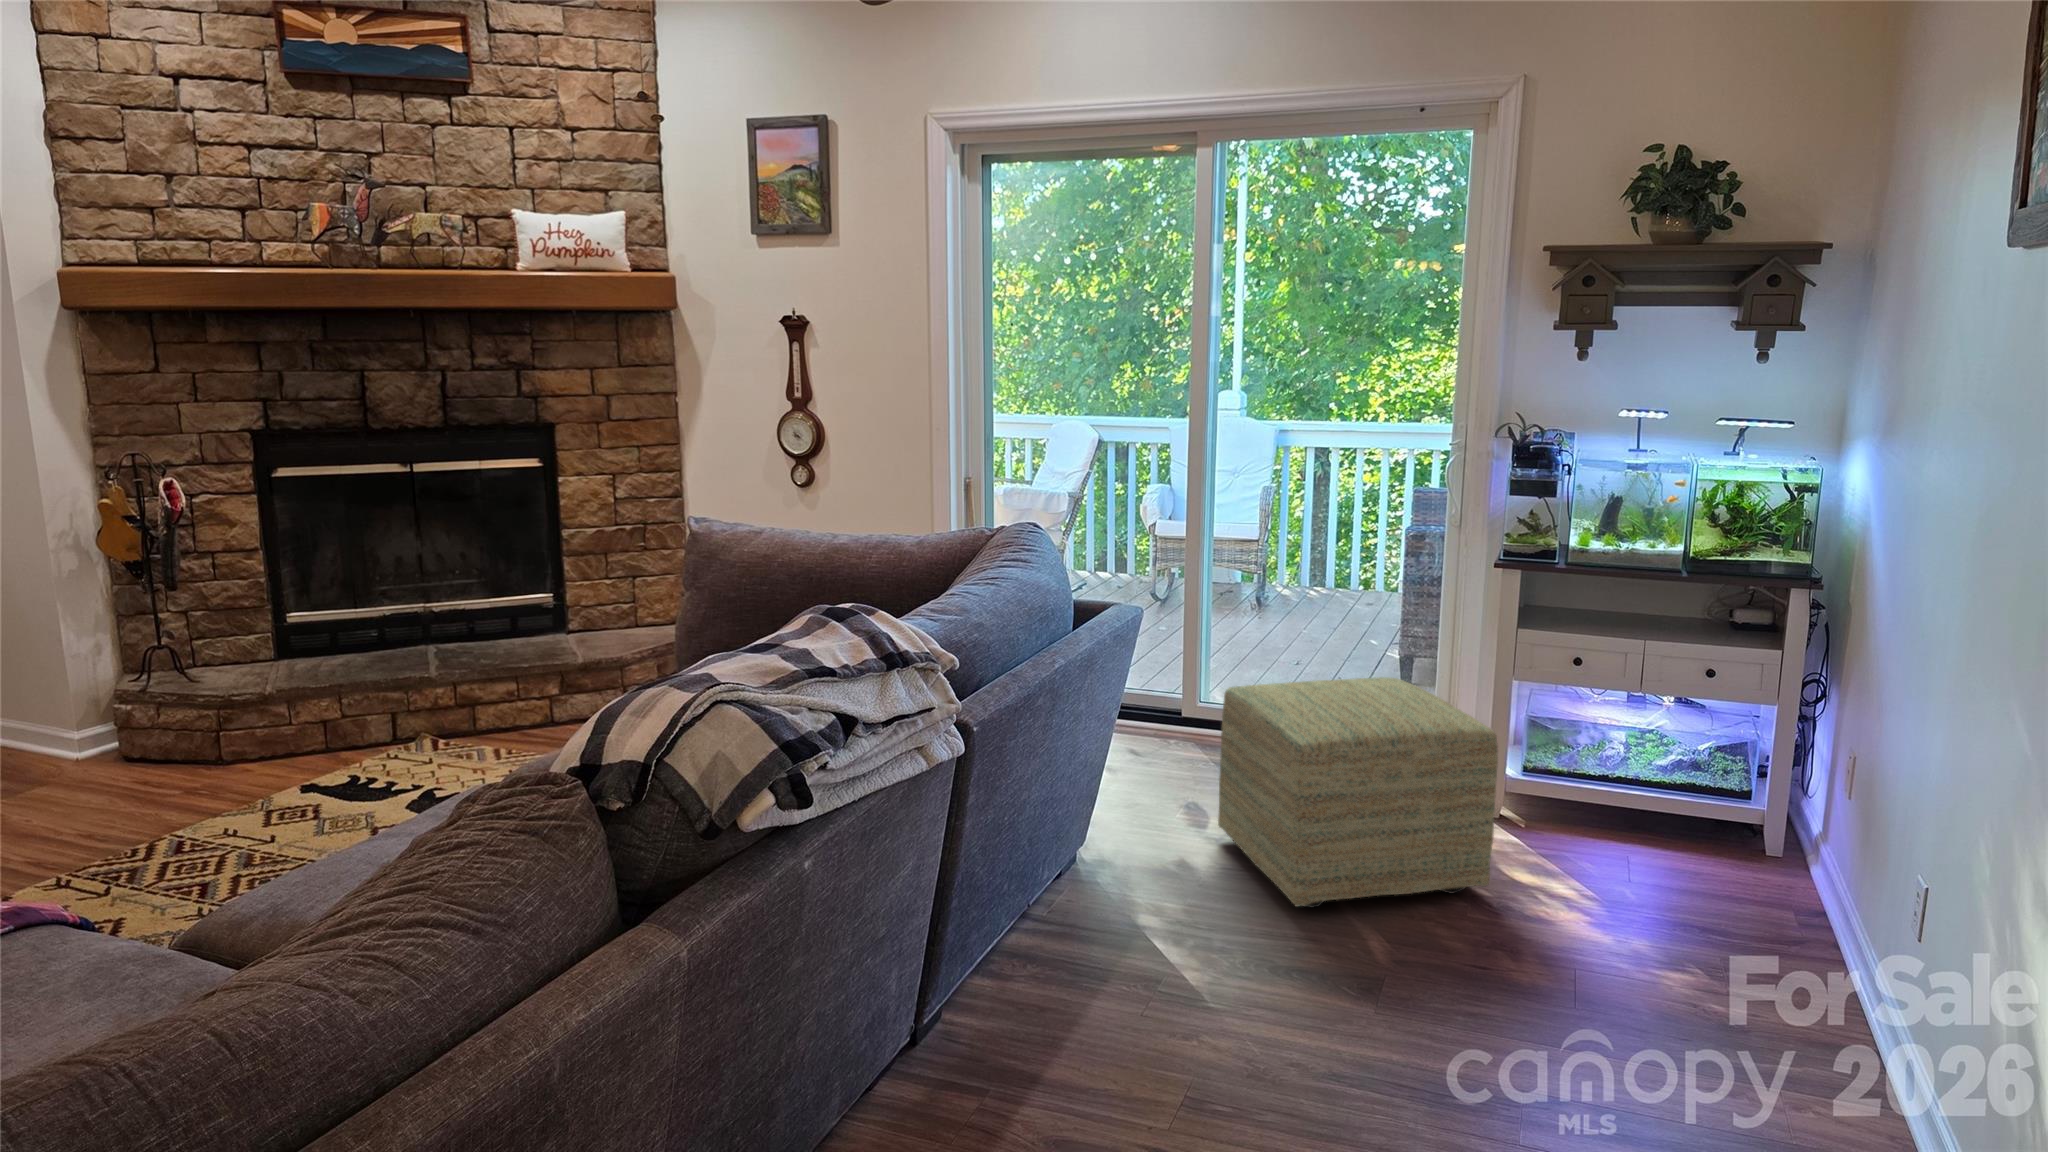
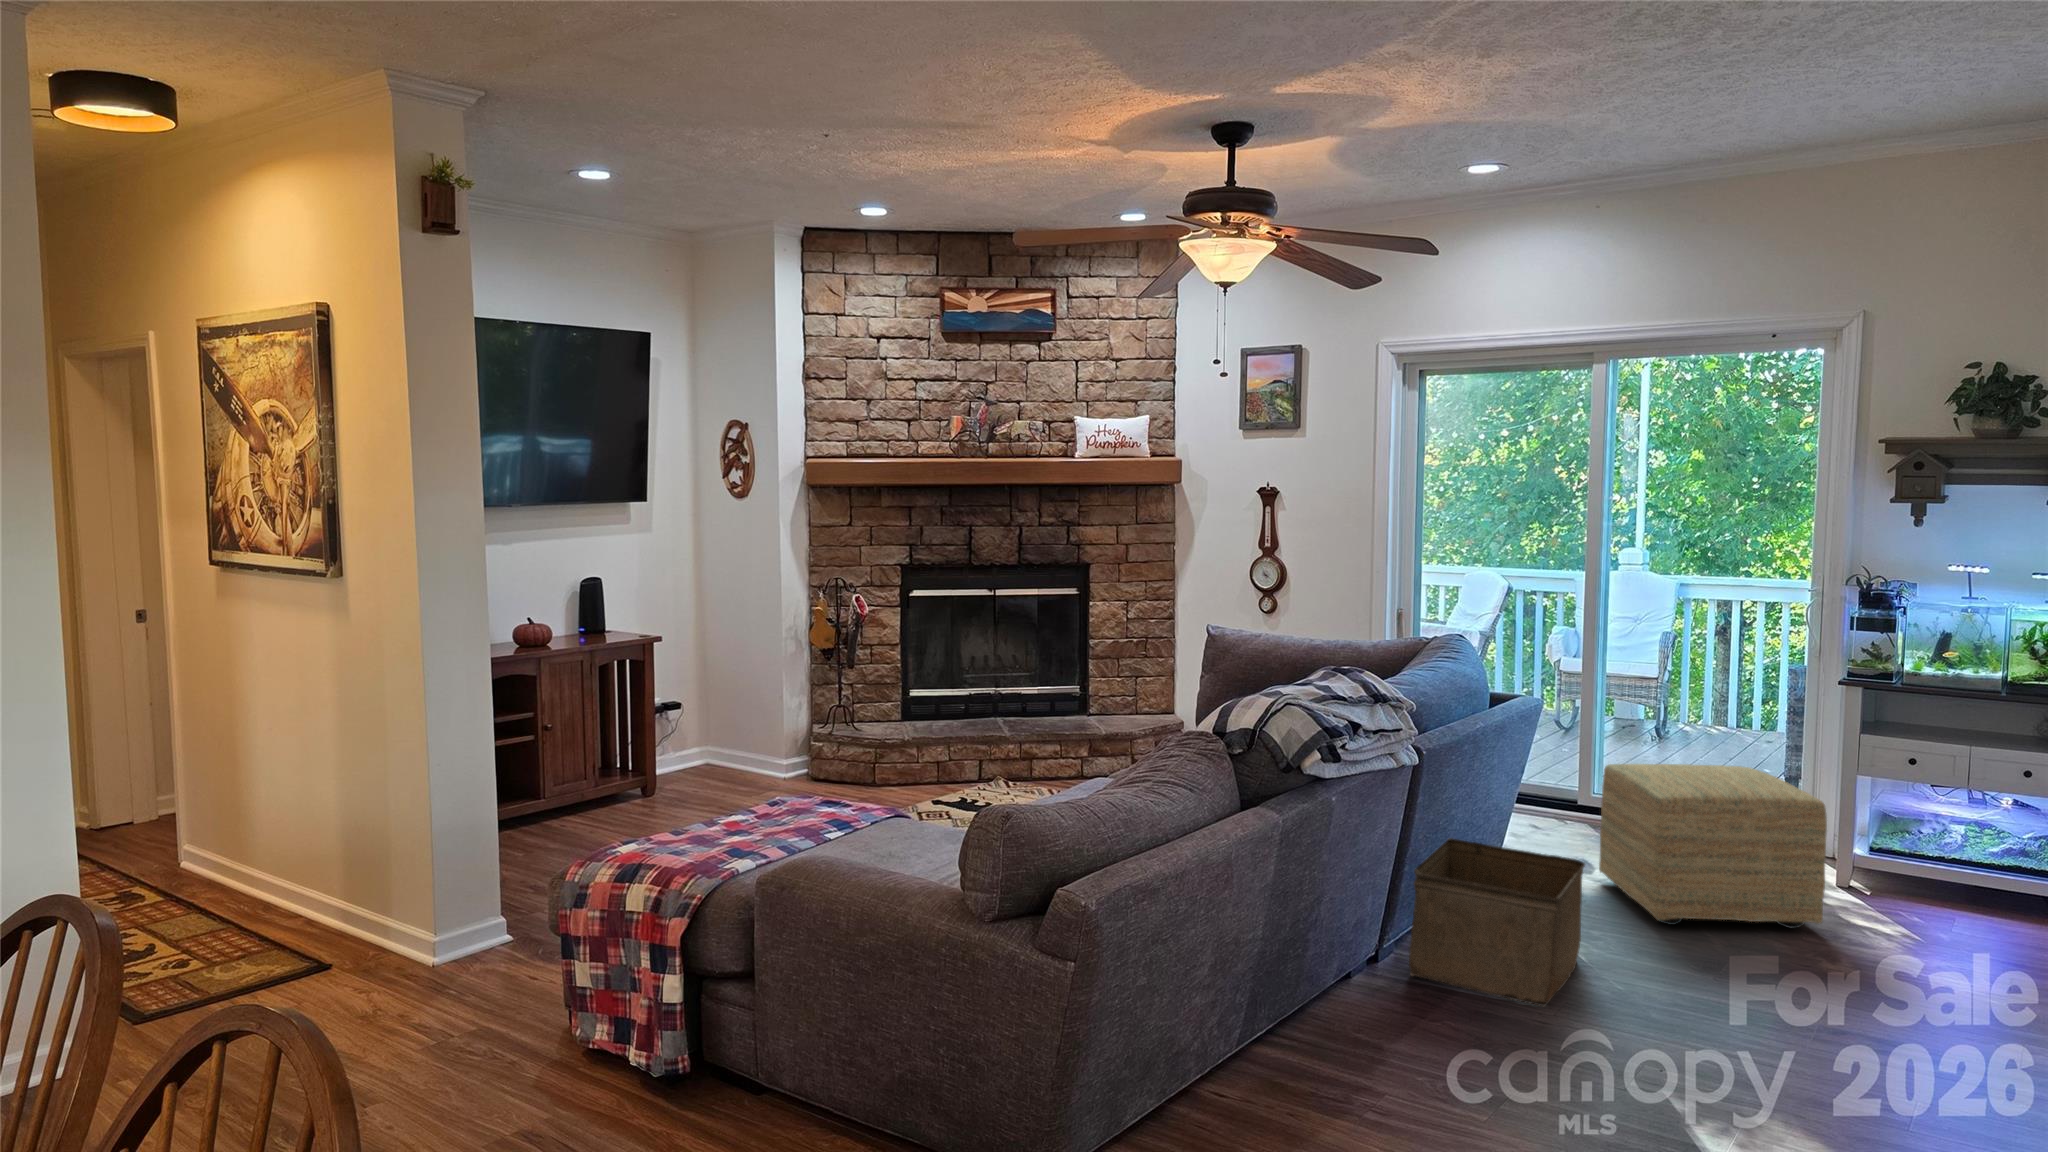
storage bin: none [962,834,1210,1105] -> present [1409,838,1585,1006]

